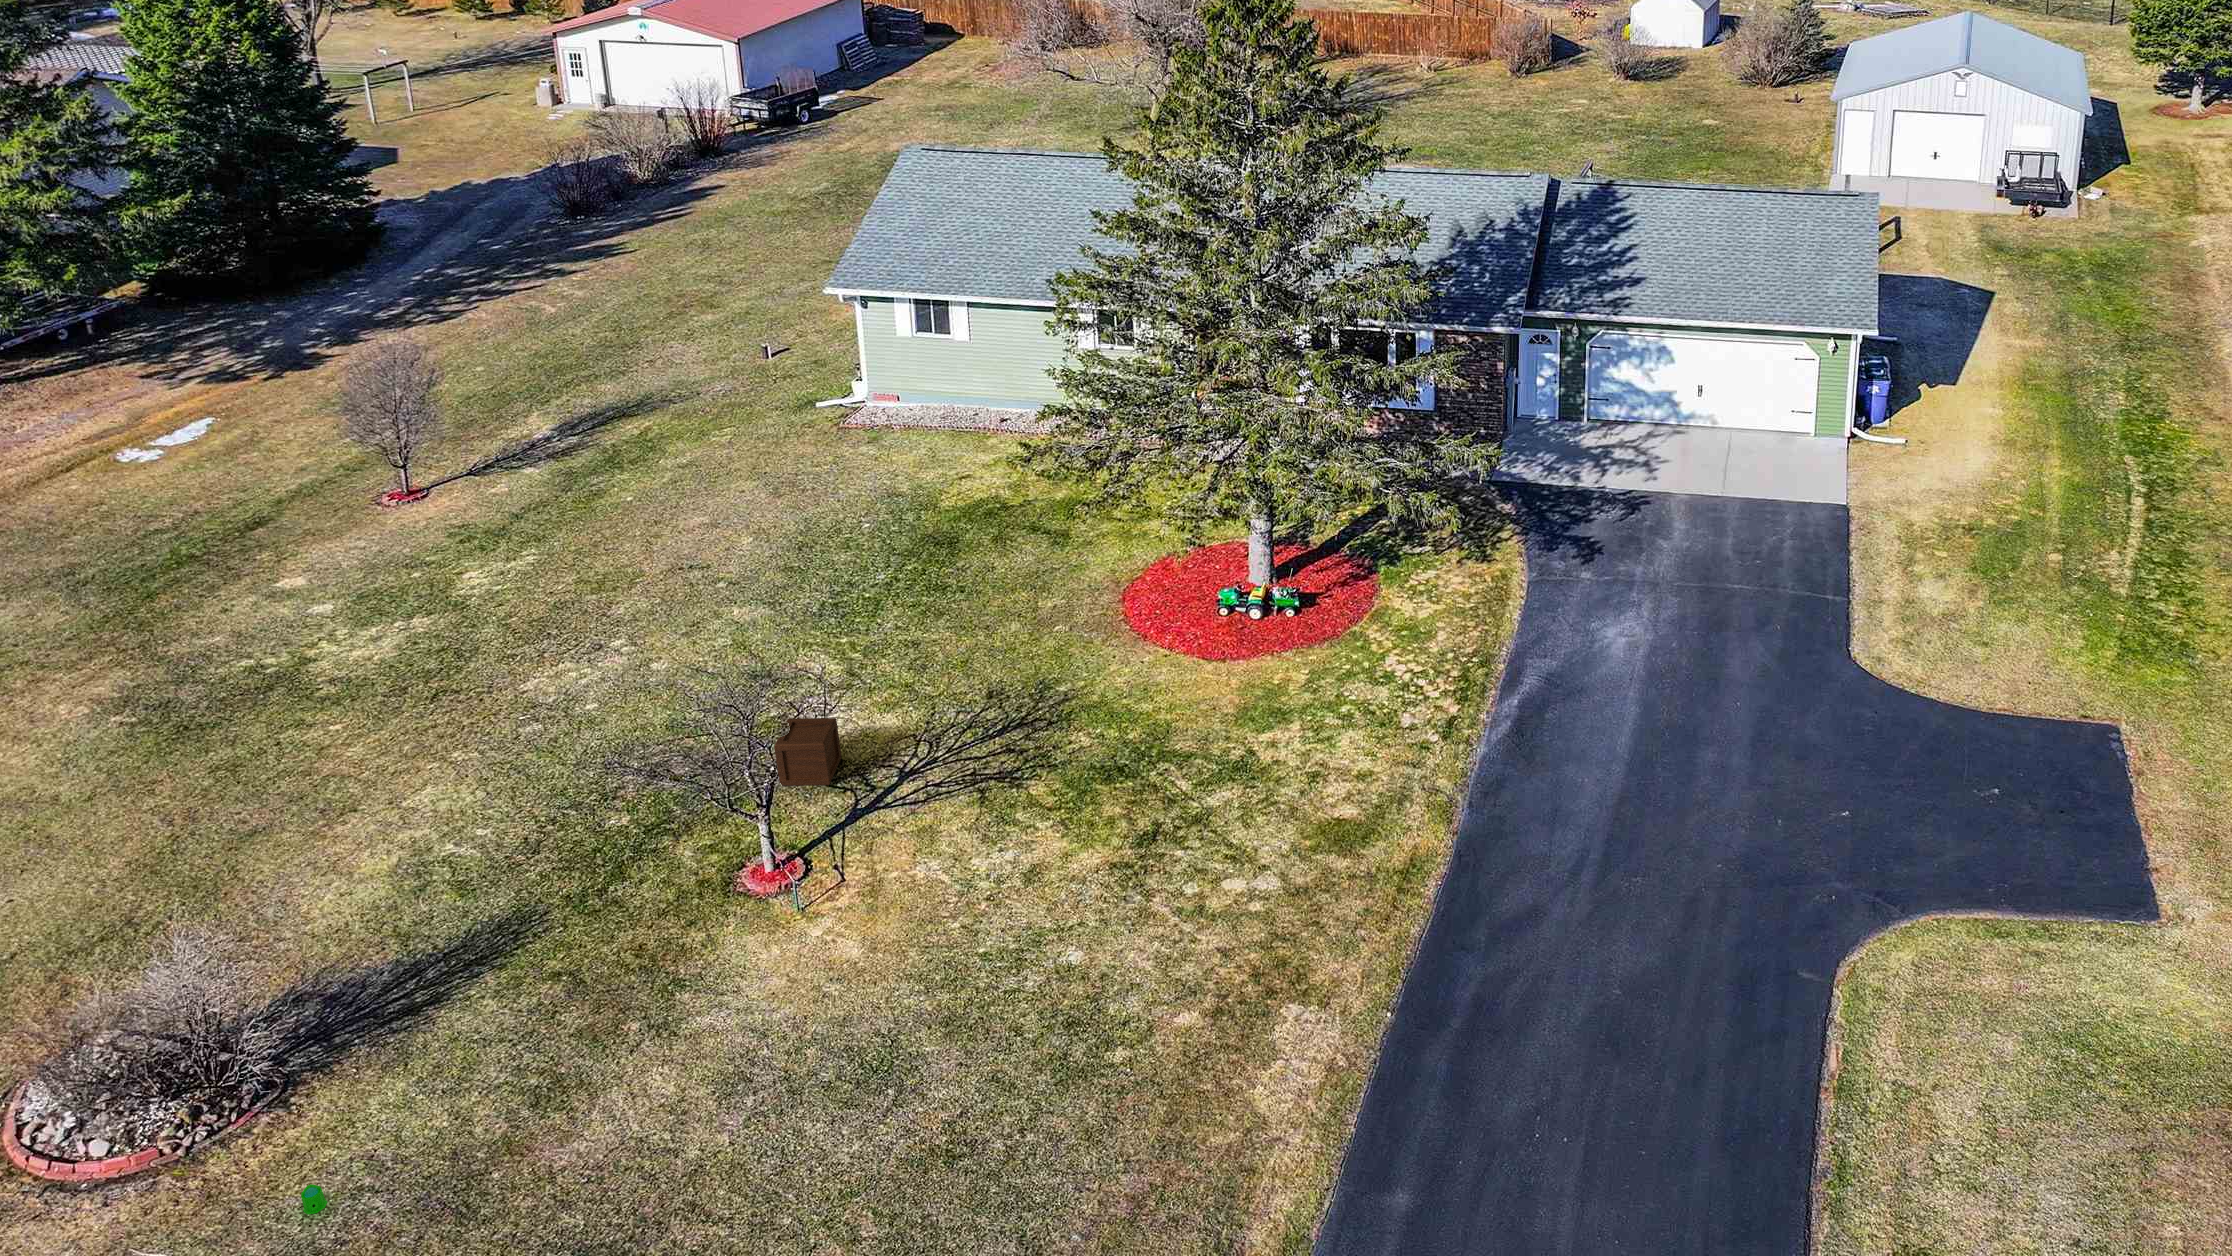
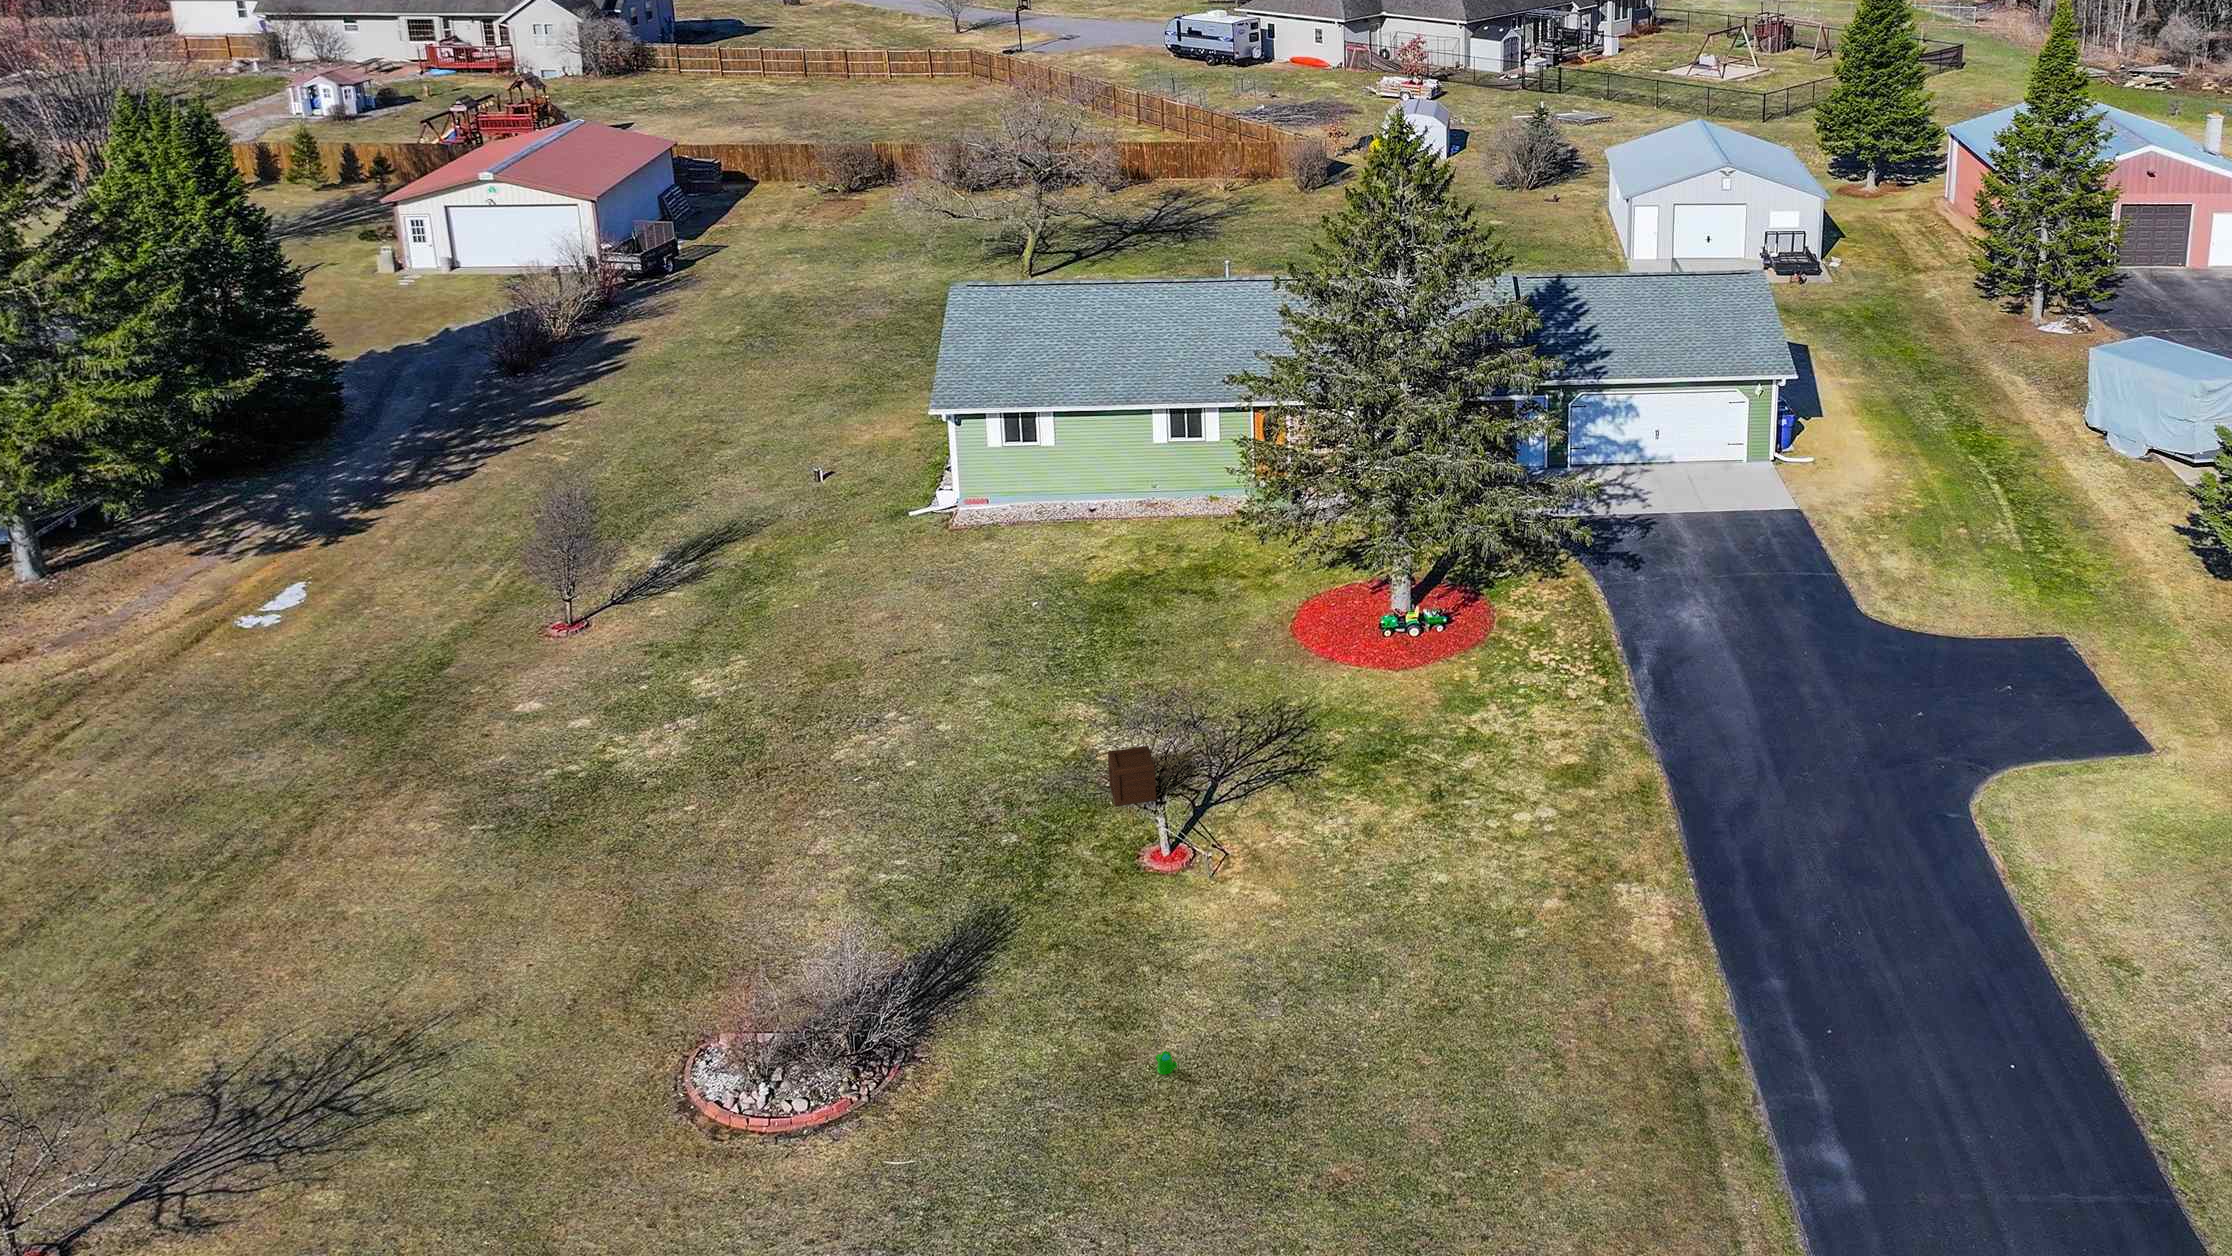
watering can: present [301,1184,327,1215] -> present [1156,1051,1177,1075]

